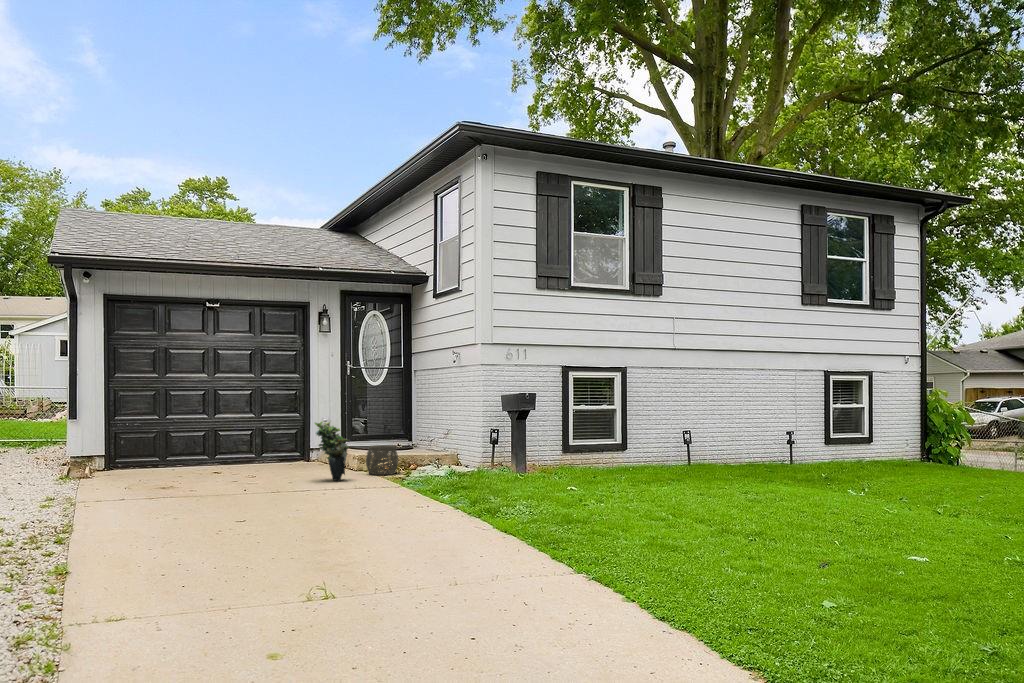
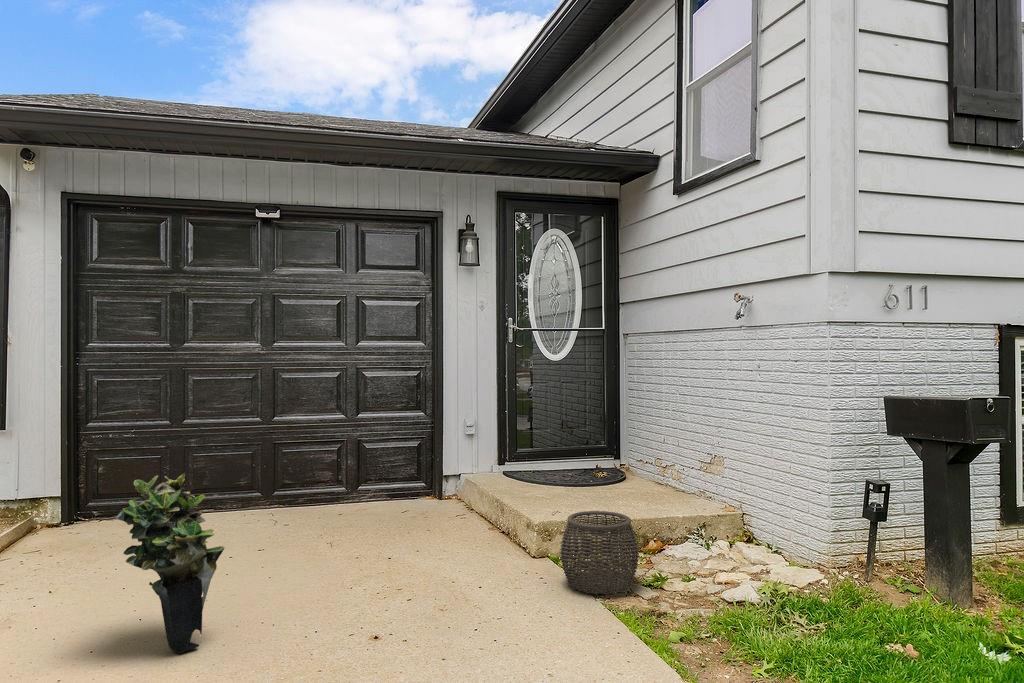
potted plant: present [314,421,348,481] -> present [116,473,225,654]

